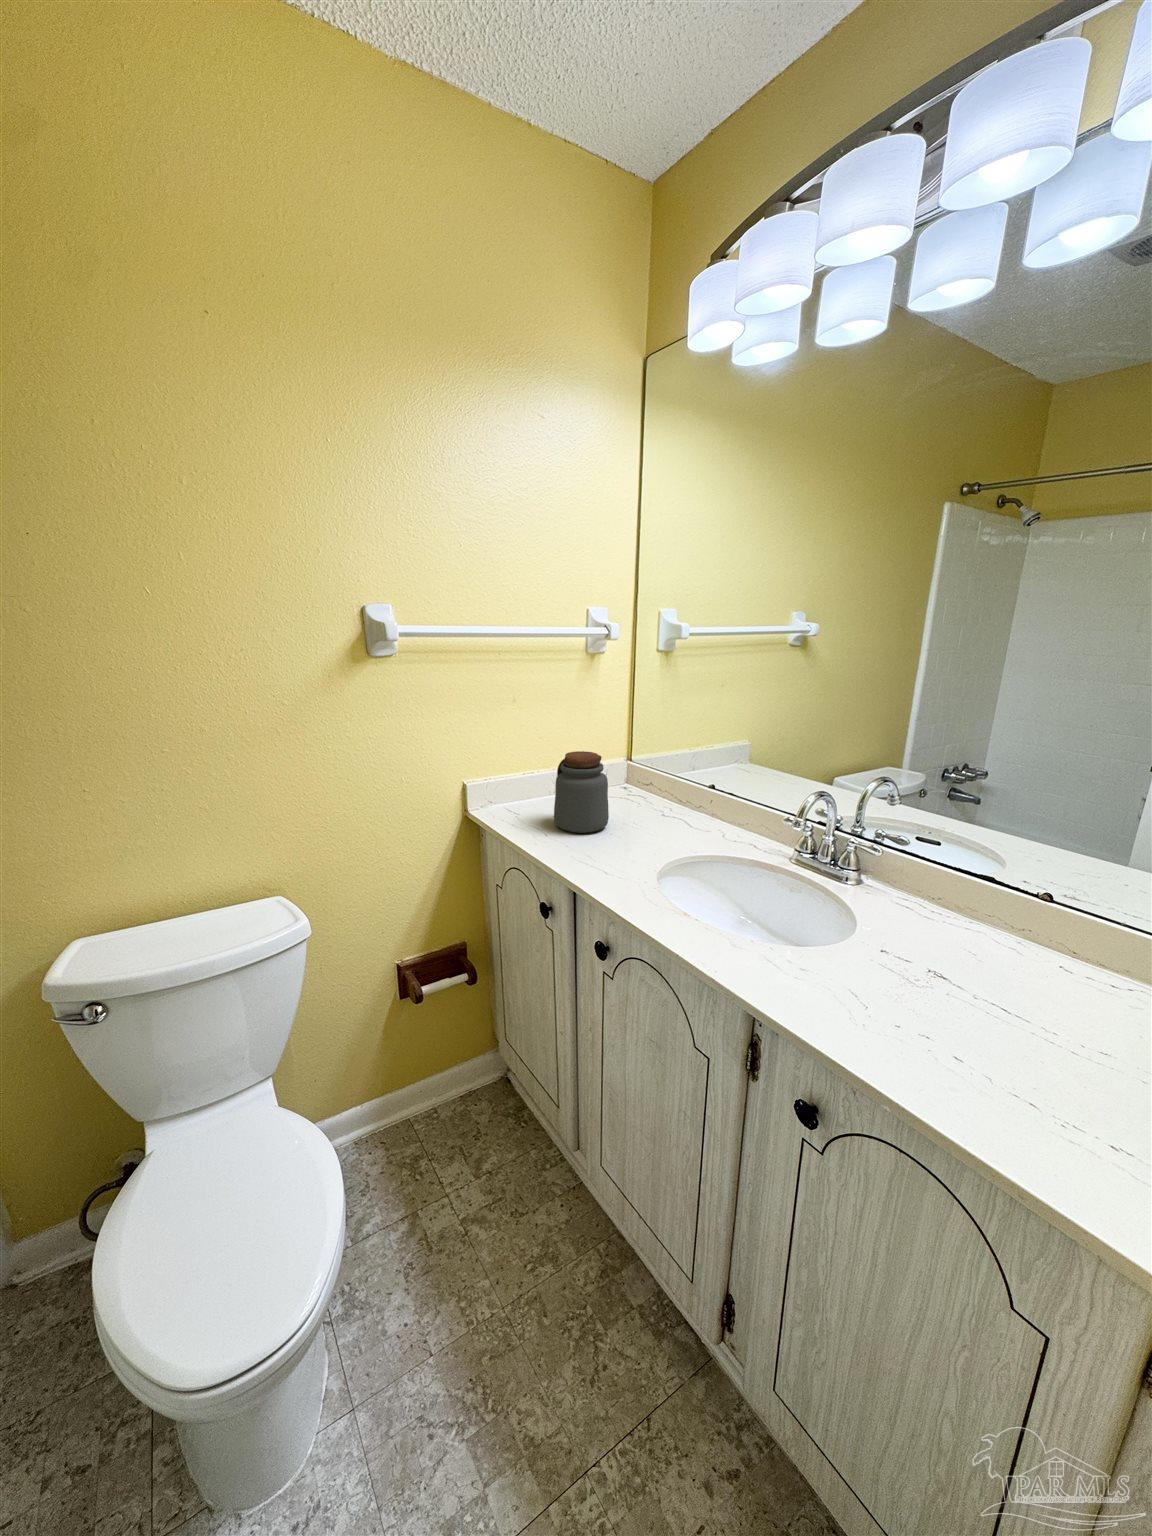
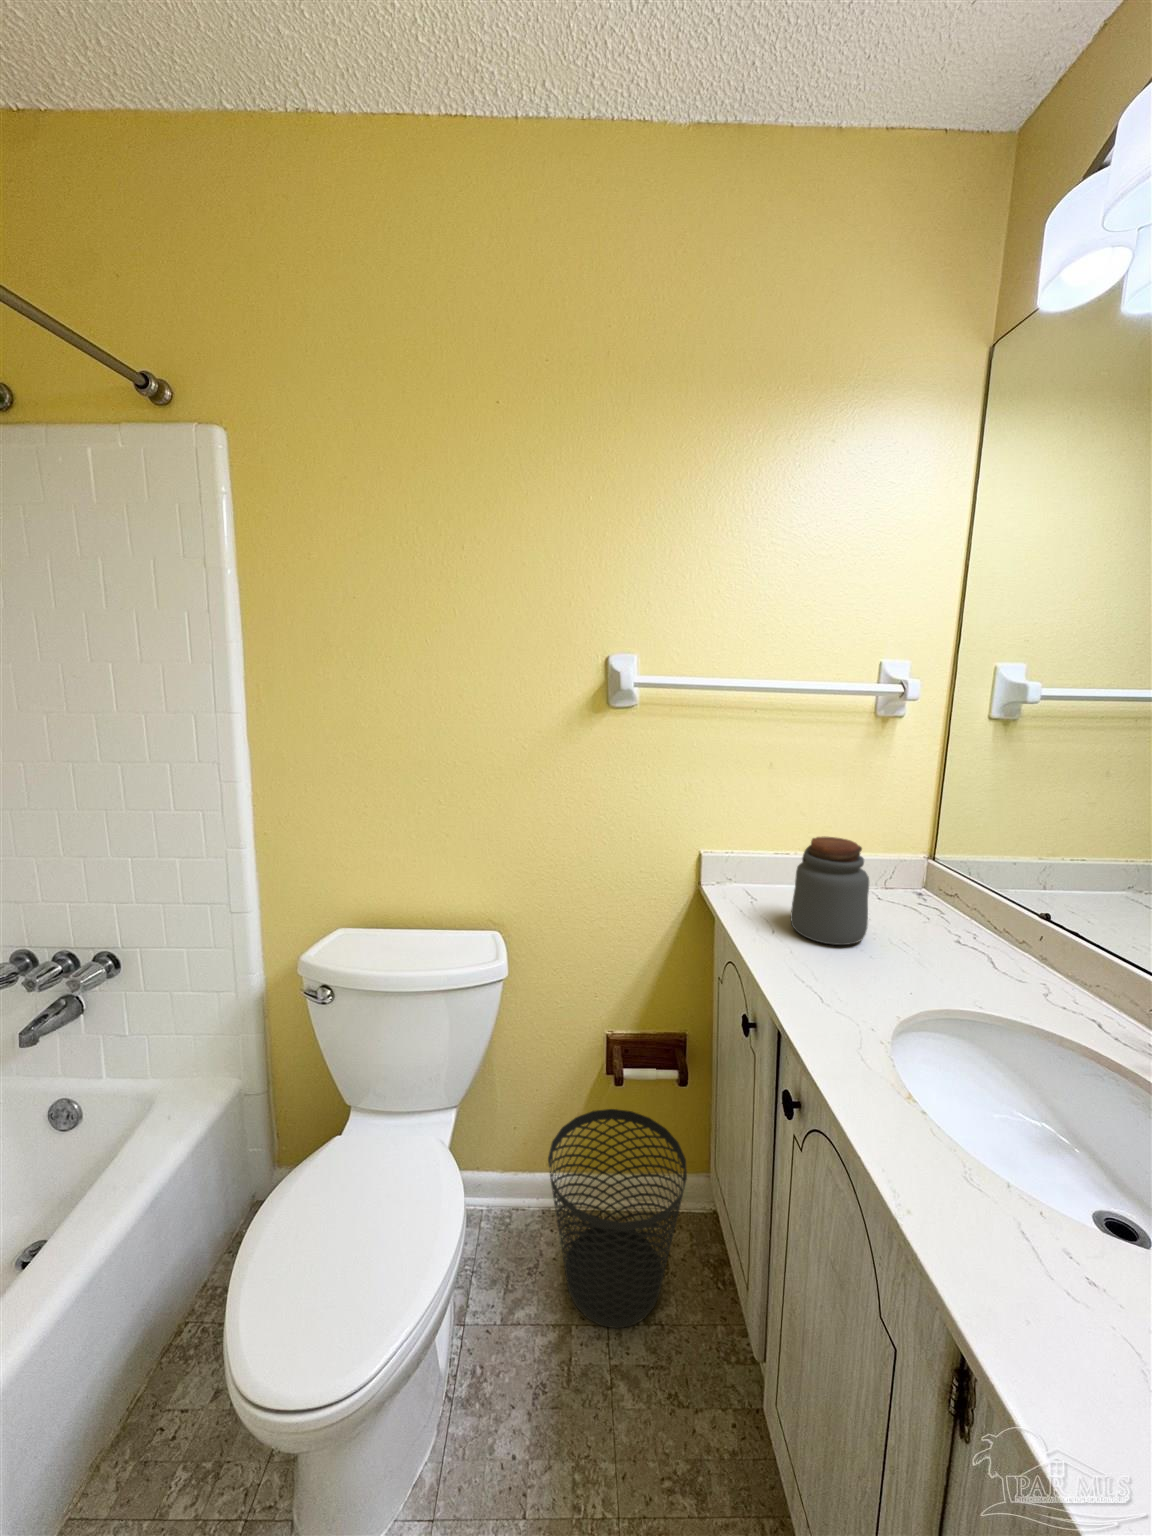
wastebasket: none [371,1020,497,1198] -> present [548,1109,687,1328]

